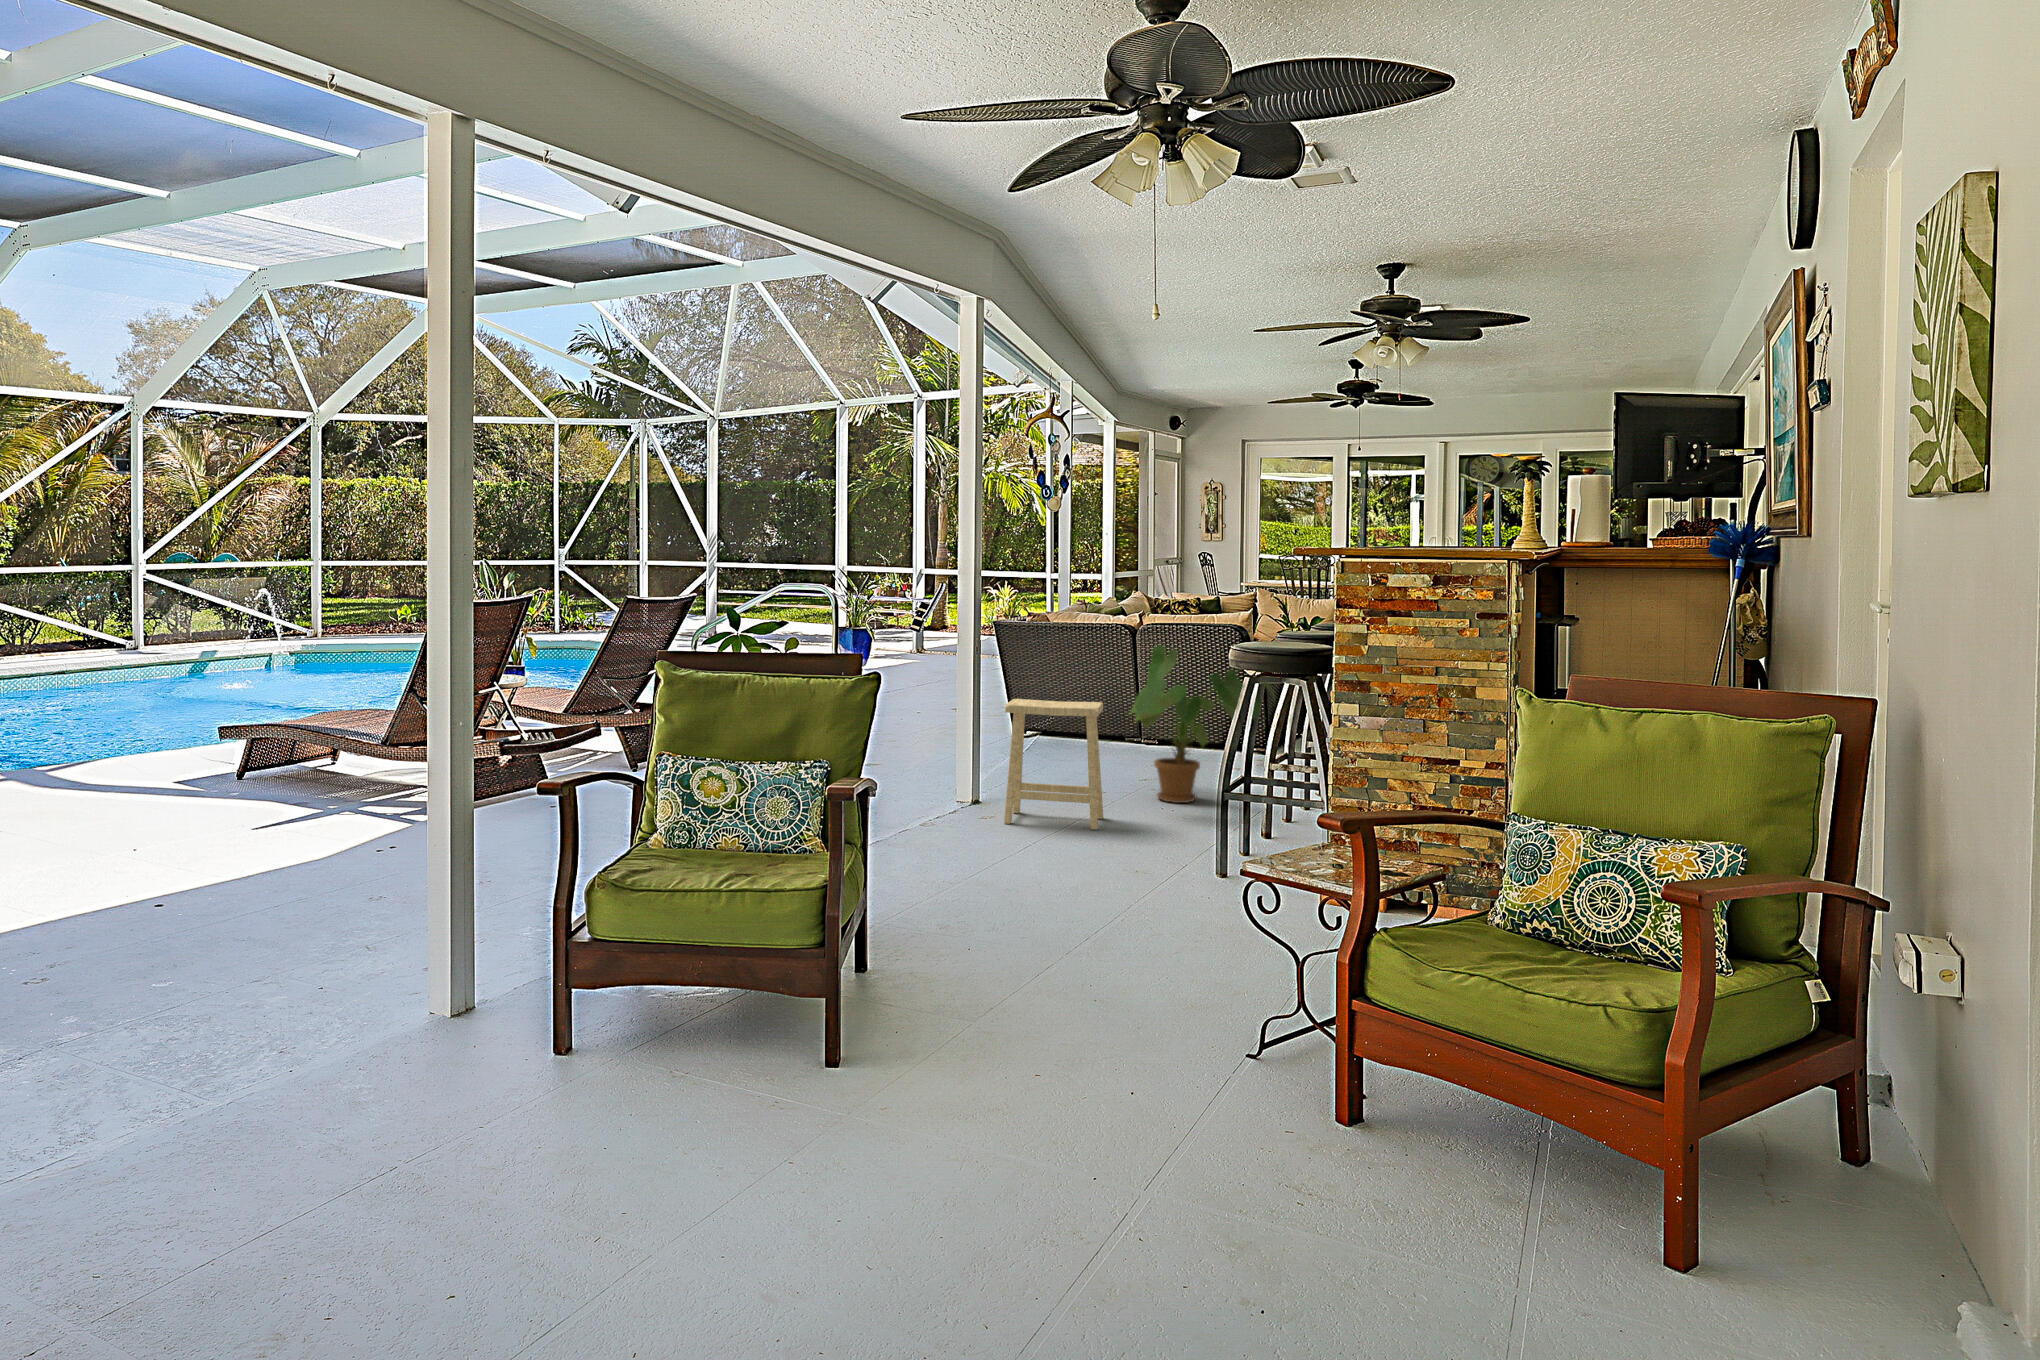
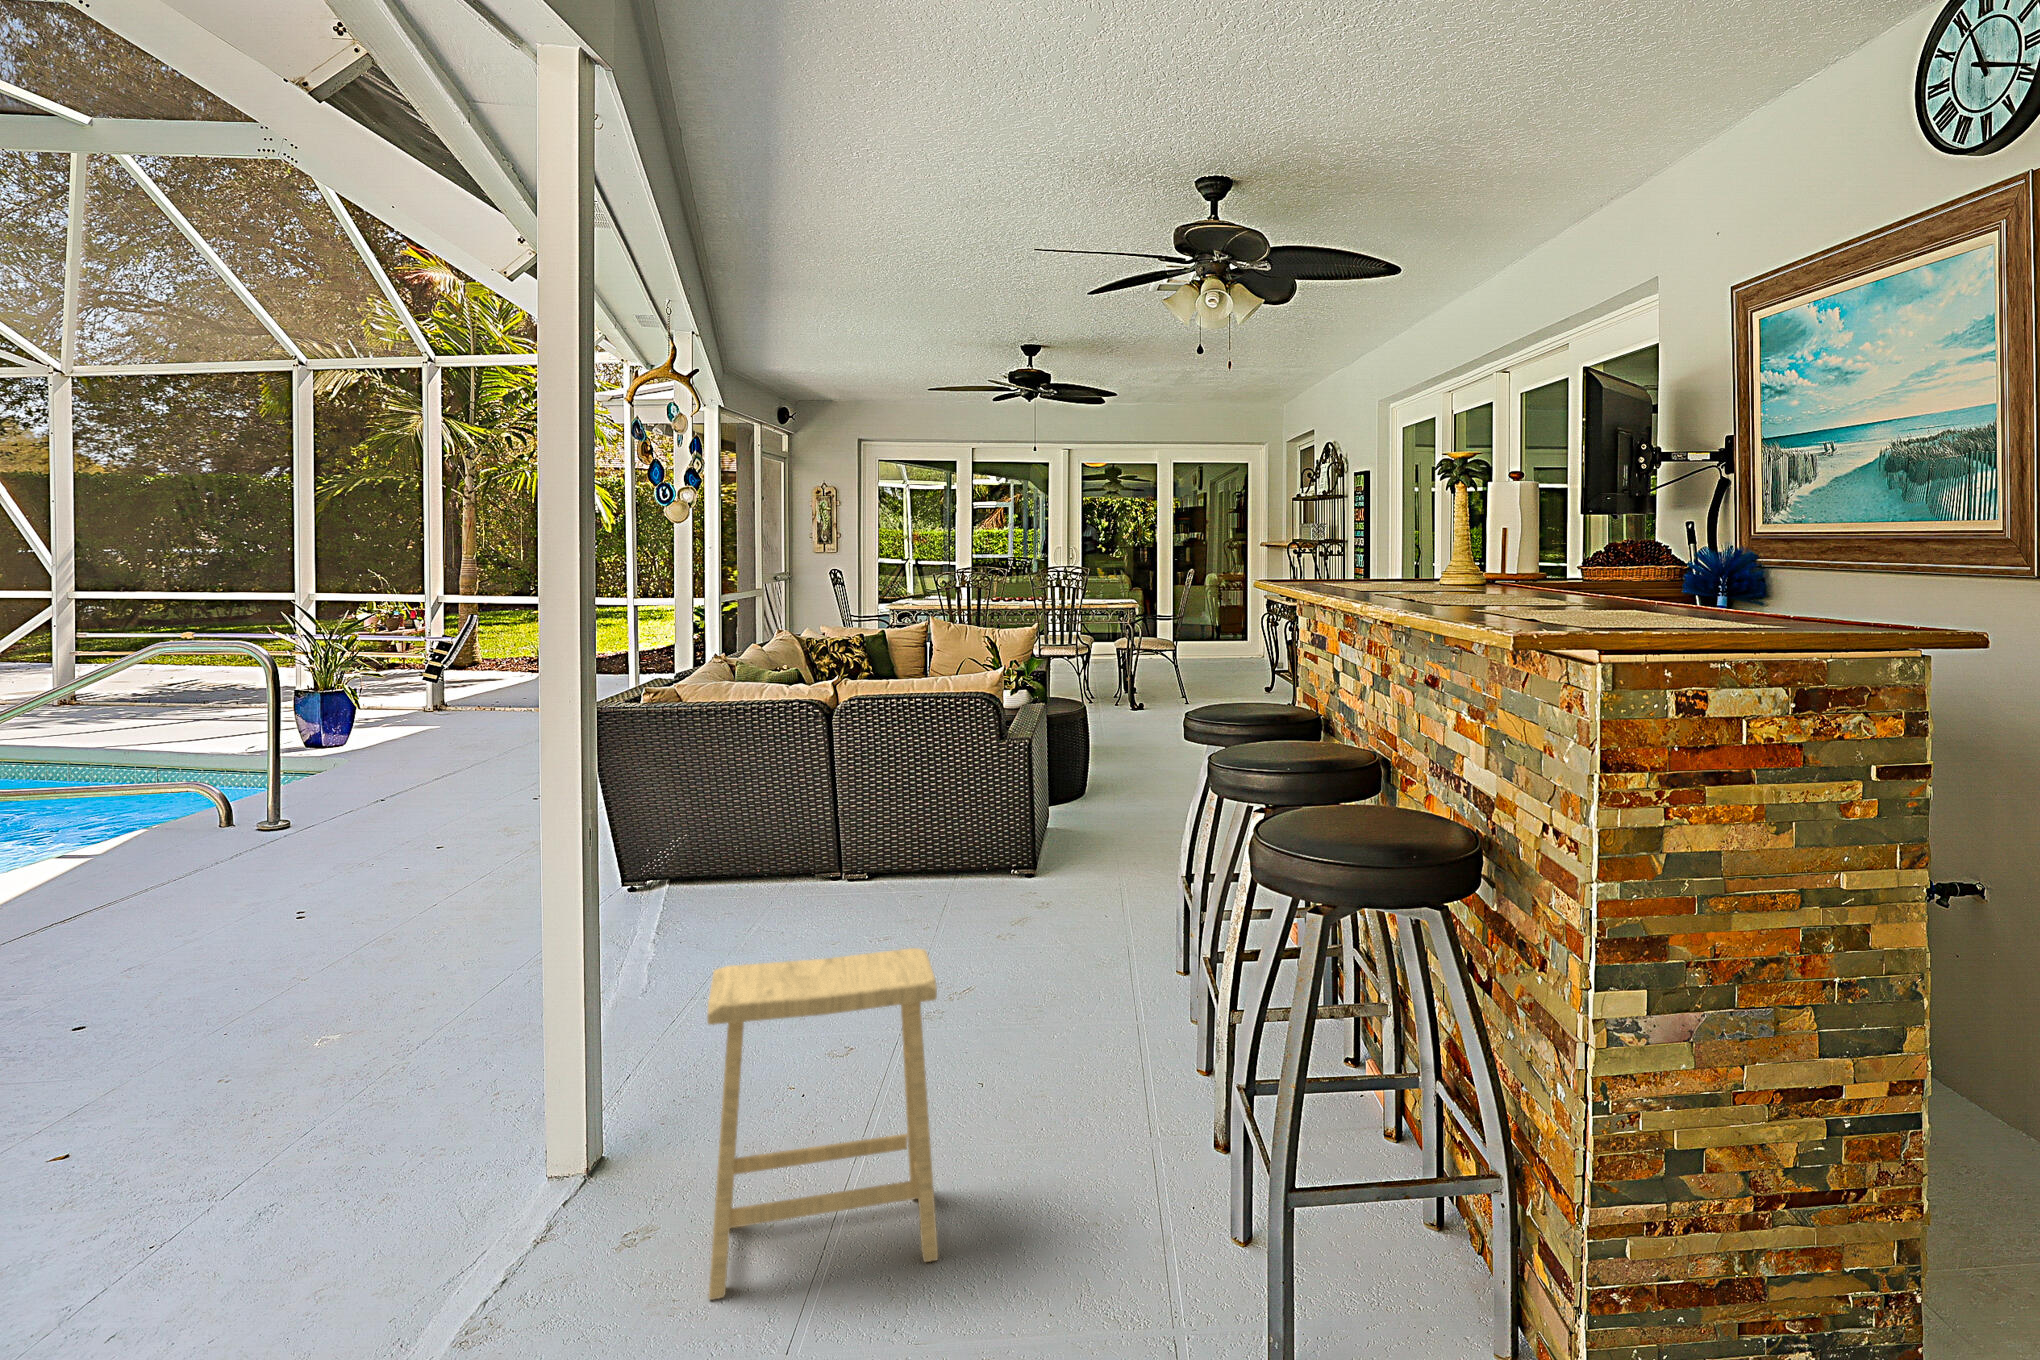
house plant: present [1130,645,1274,803] -> none [920,784,1197,1084]

